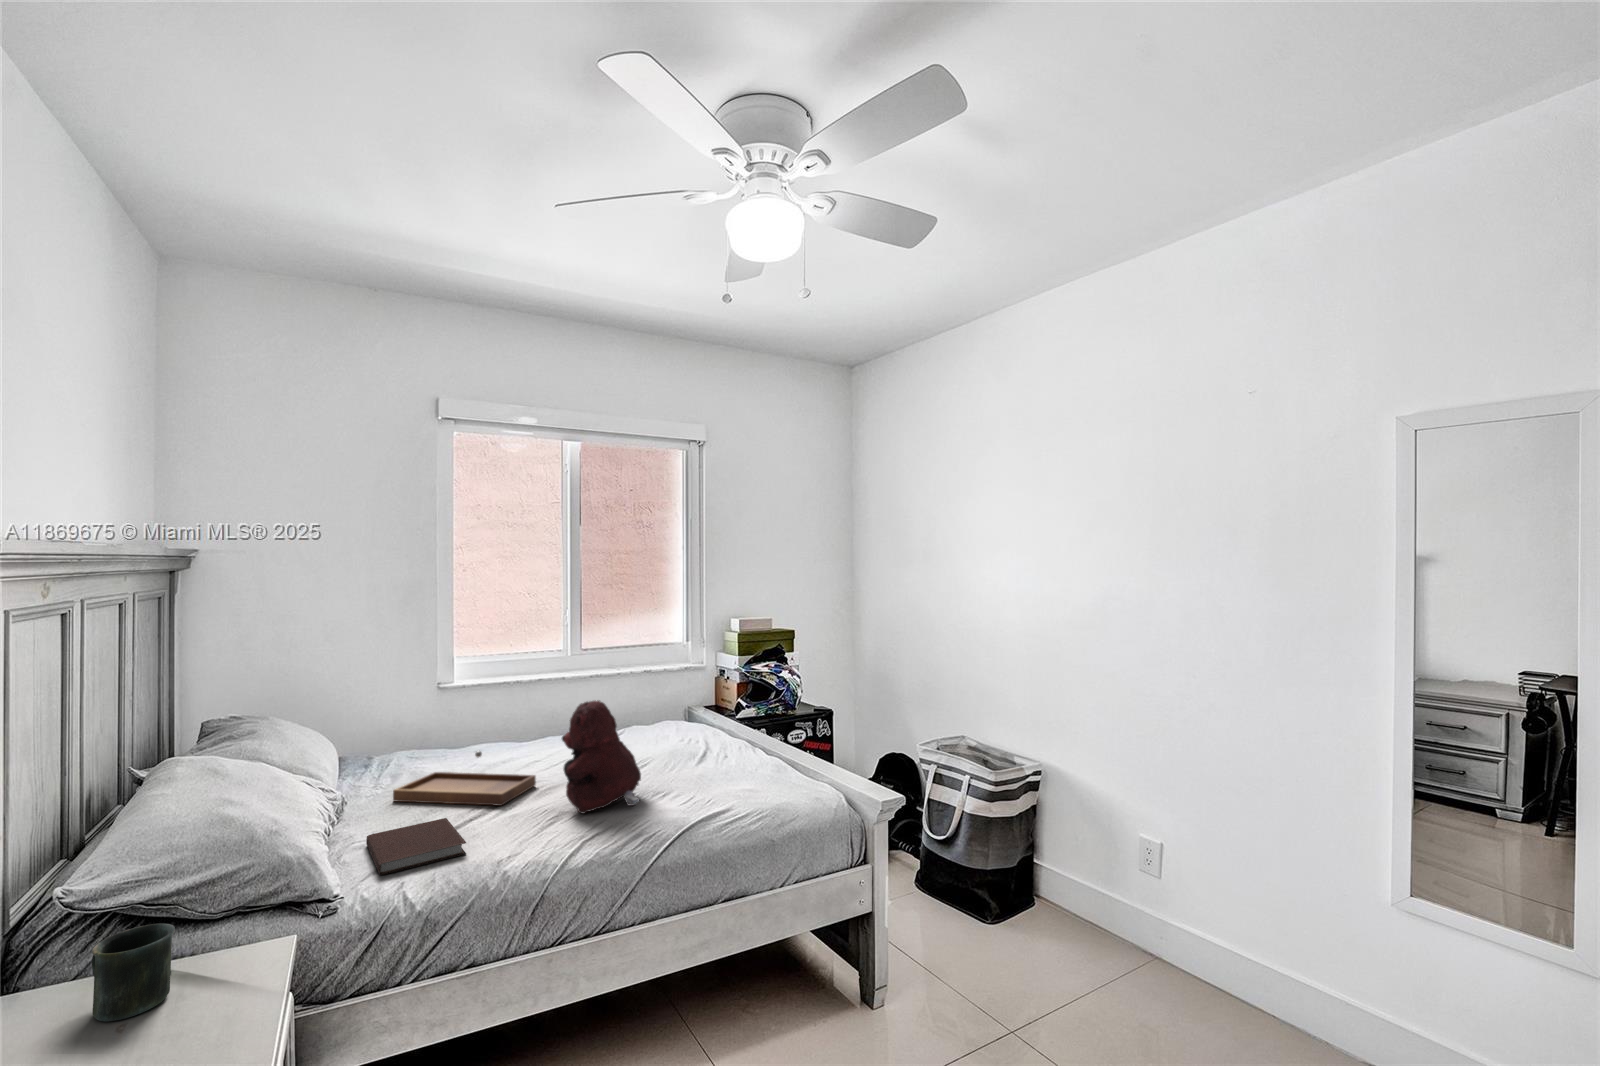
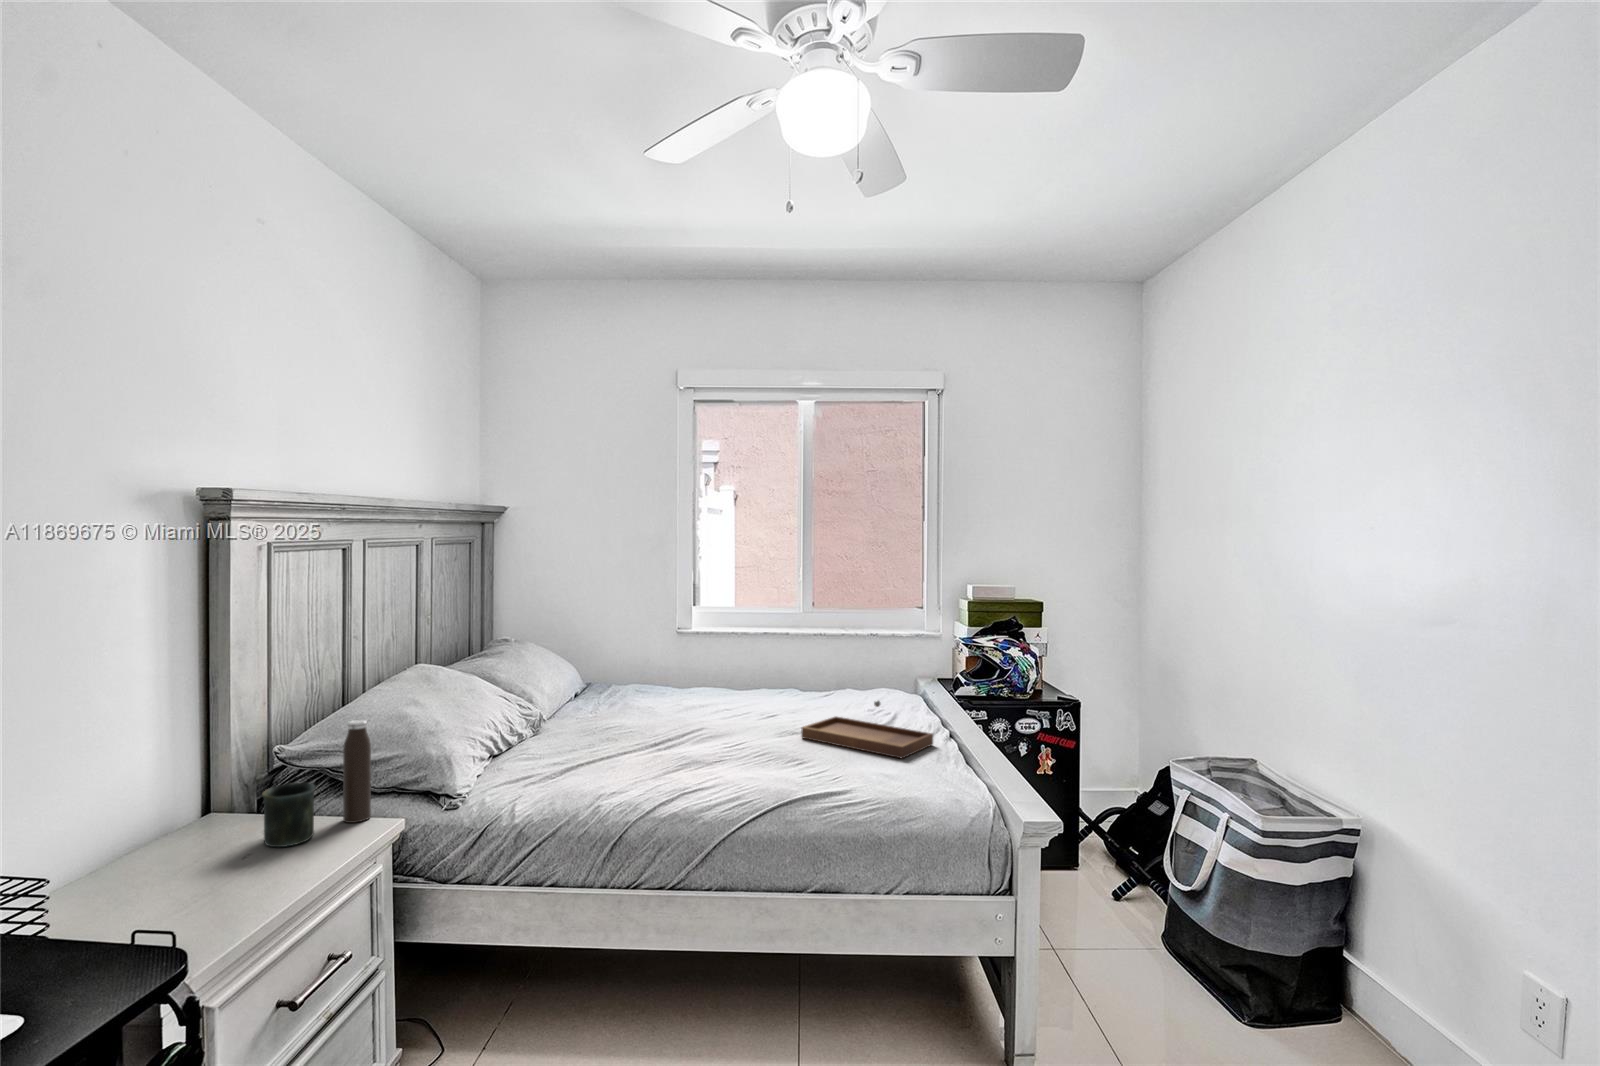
teddy bear: present [562,701,641,813] -> none [684,652,766,769]
tray: present [393,751,536,806] -> present [801,700,933,758]
notebook: present [366,818,466,875] -> none [497,748,581,786]
water bottle: none [191,829,233,963] -> present [343,719,371,823]

